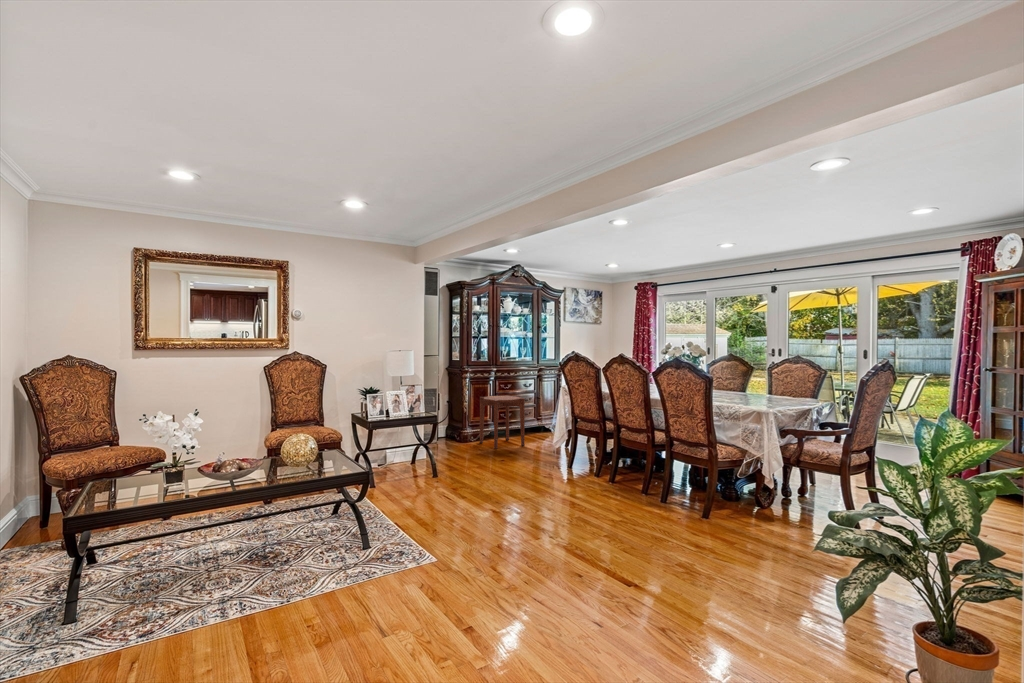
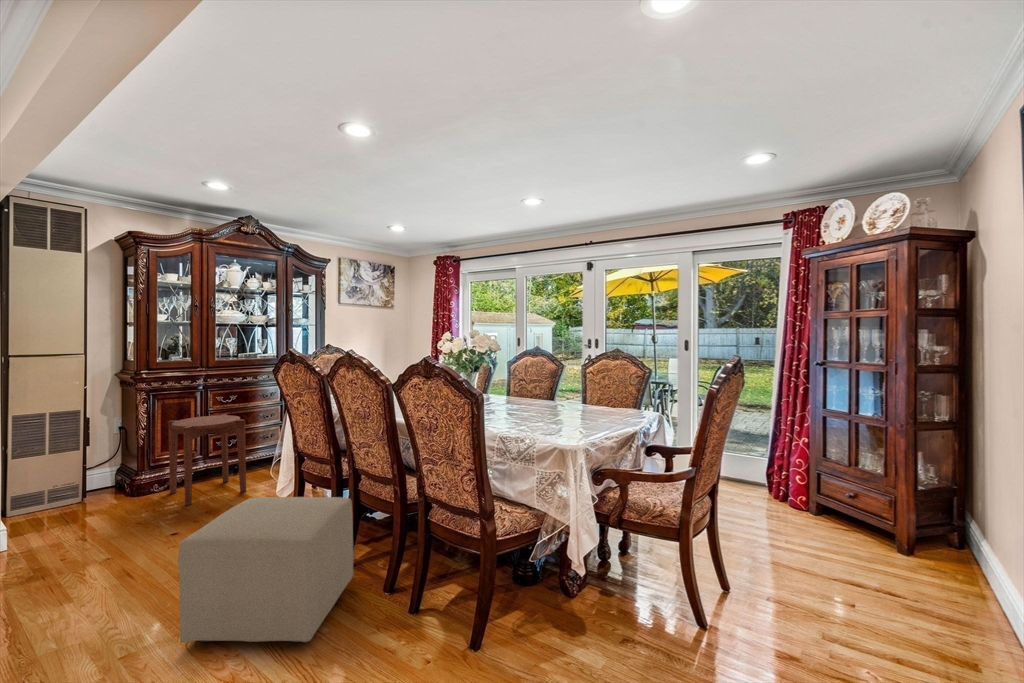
ottoman: none [547,434,622,505] -> present [178,497,353,643]

